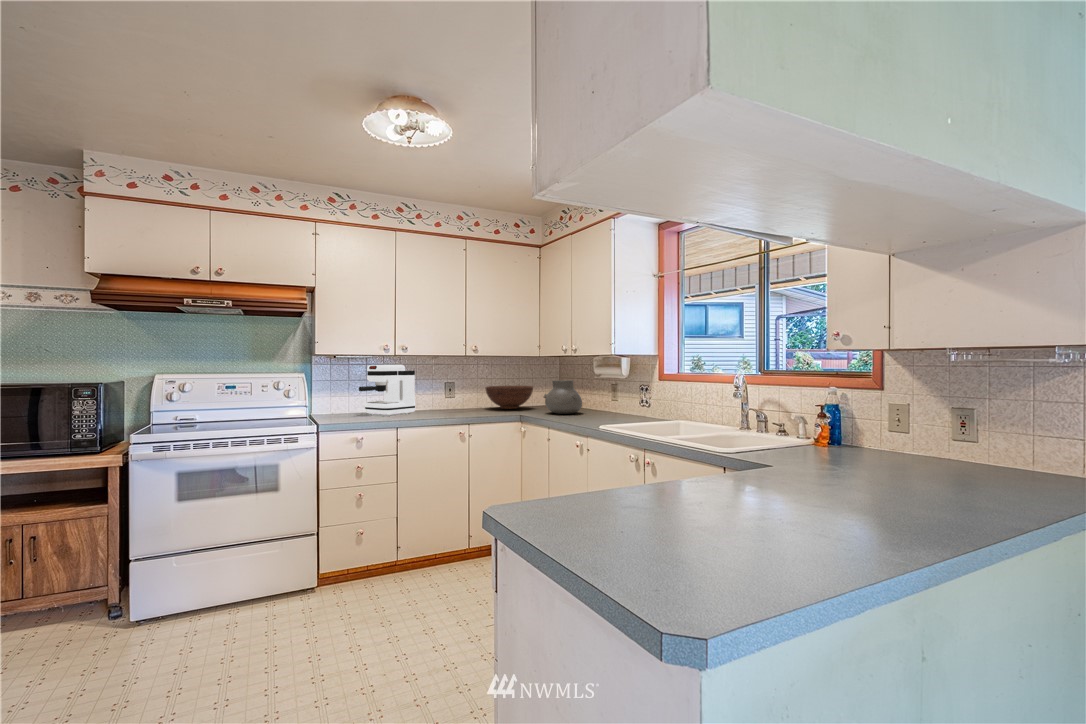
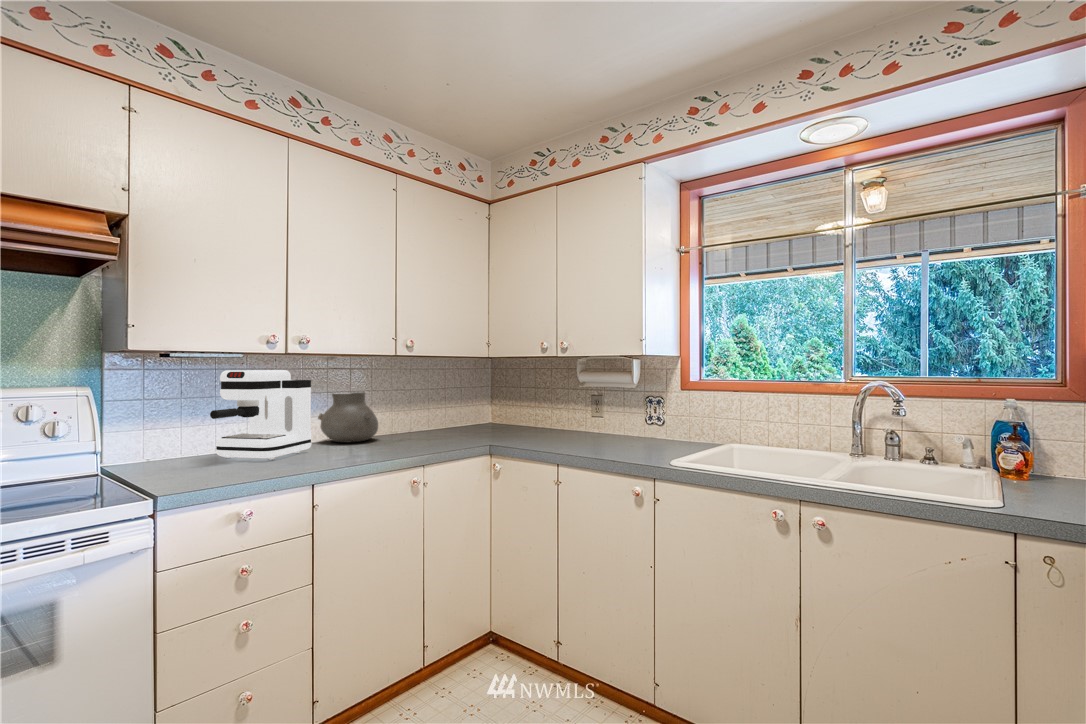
vase: present [544,380,582,414] -> present [318,392,378,442]
fruit bowl: present [486,386,533,409] -> none [411,400,481,435]

